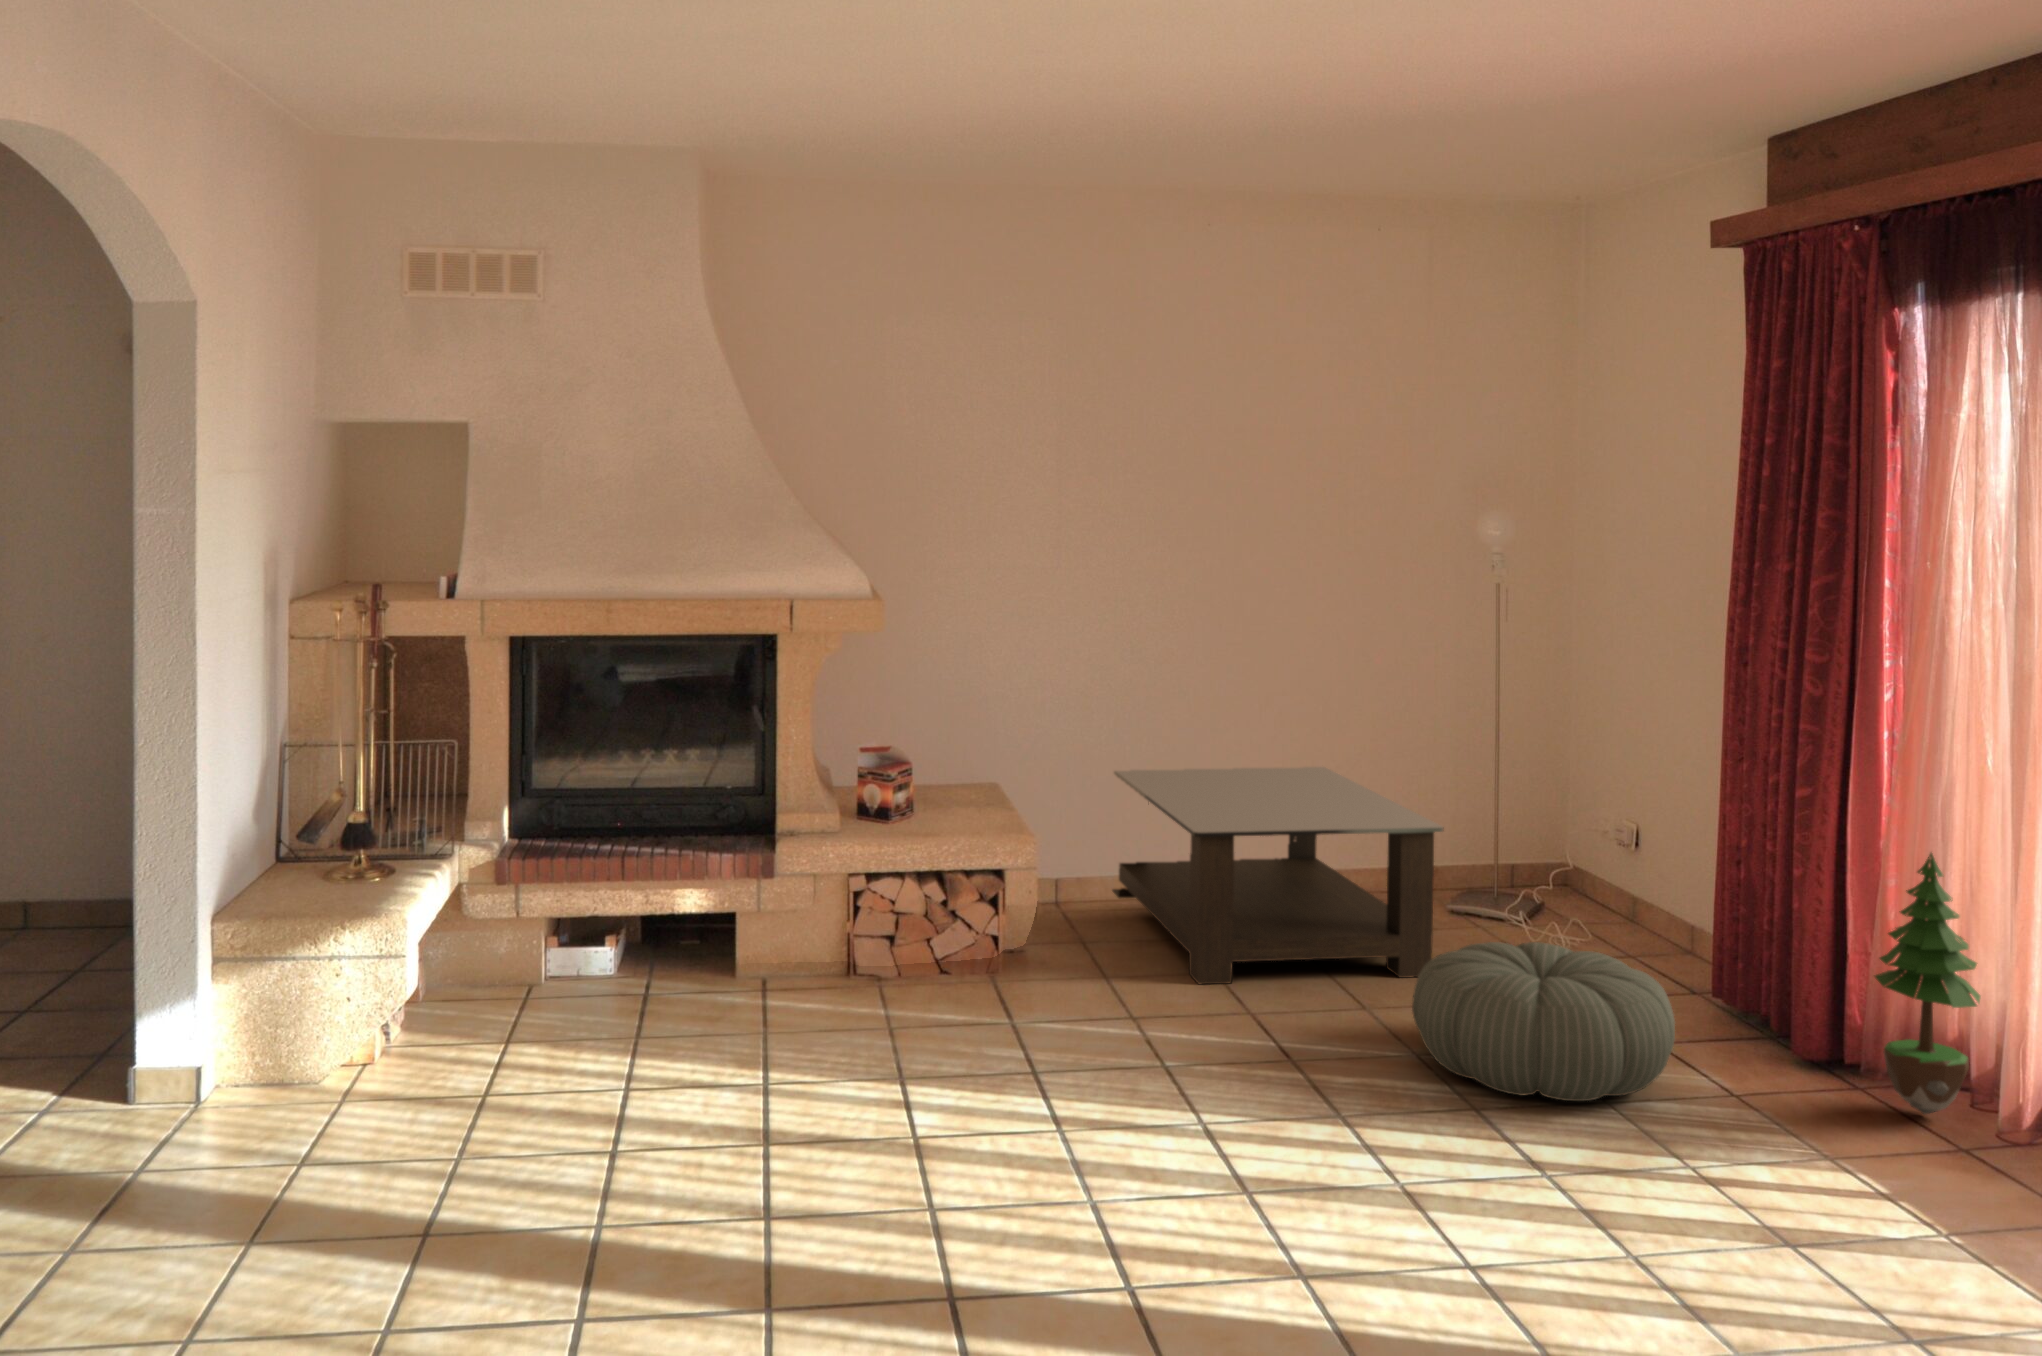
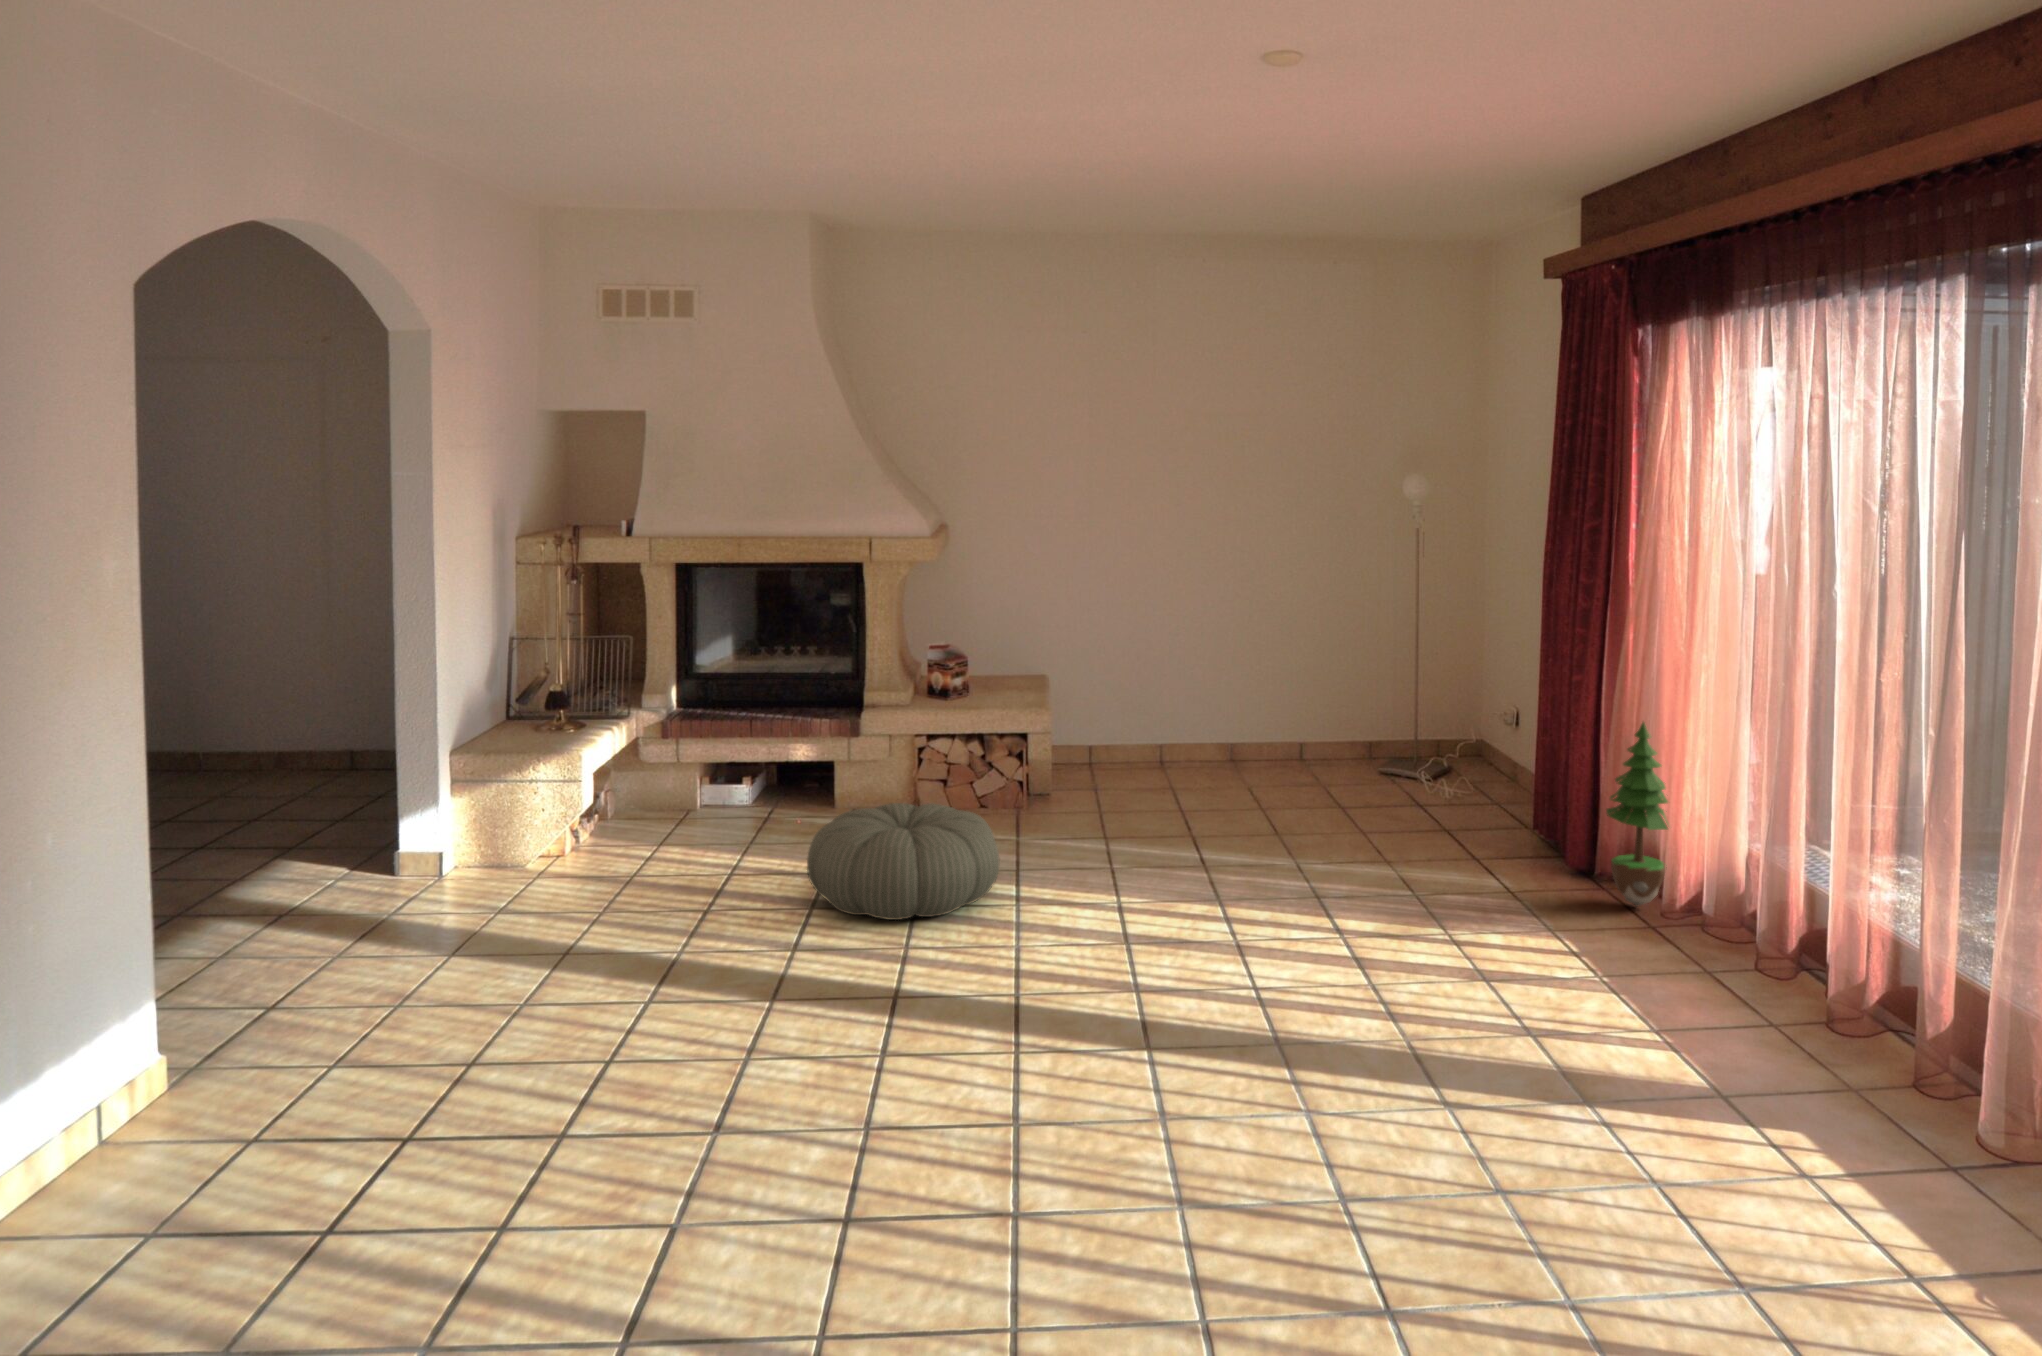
coffee table: present [1112,767,1443,984] -> none [1136,659,1352,818]
pouf: present [1412,942,1675,1101] -> present [807,803,1000,920]

